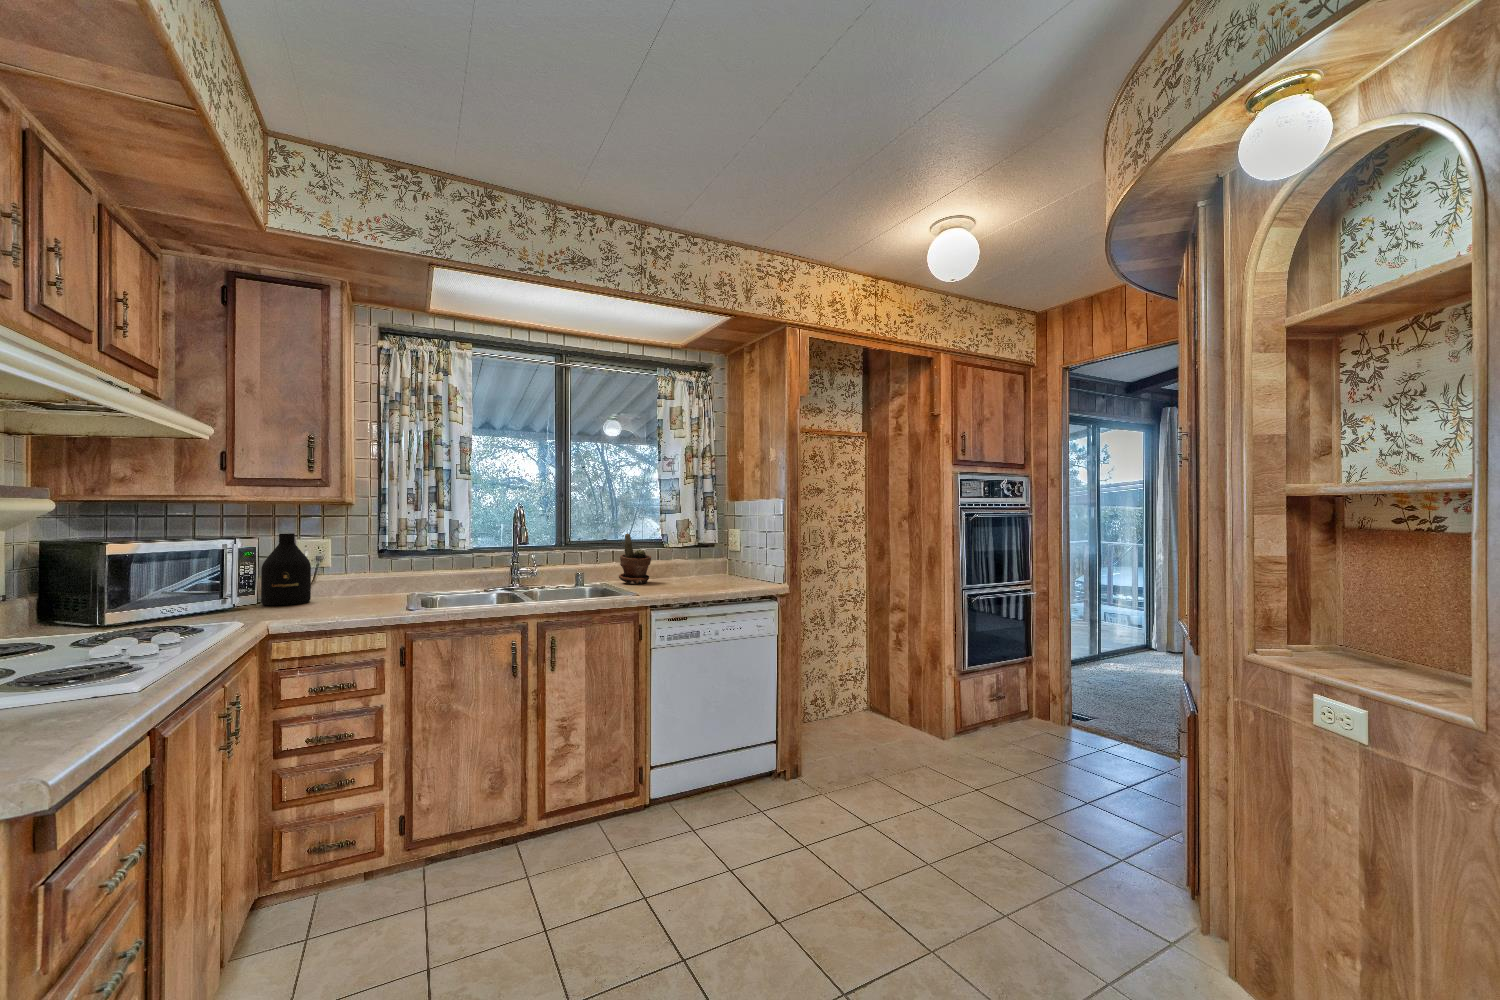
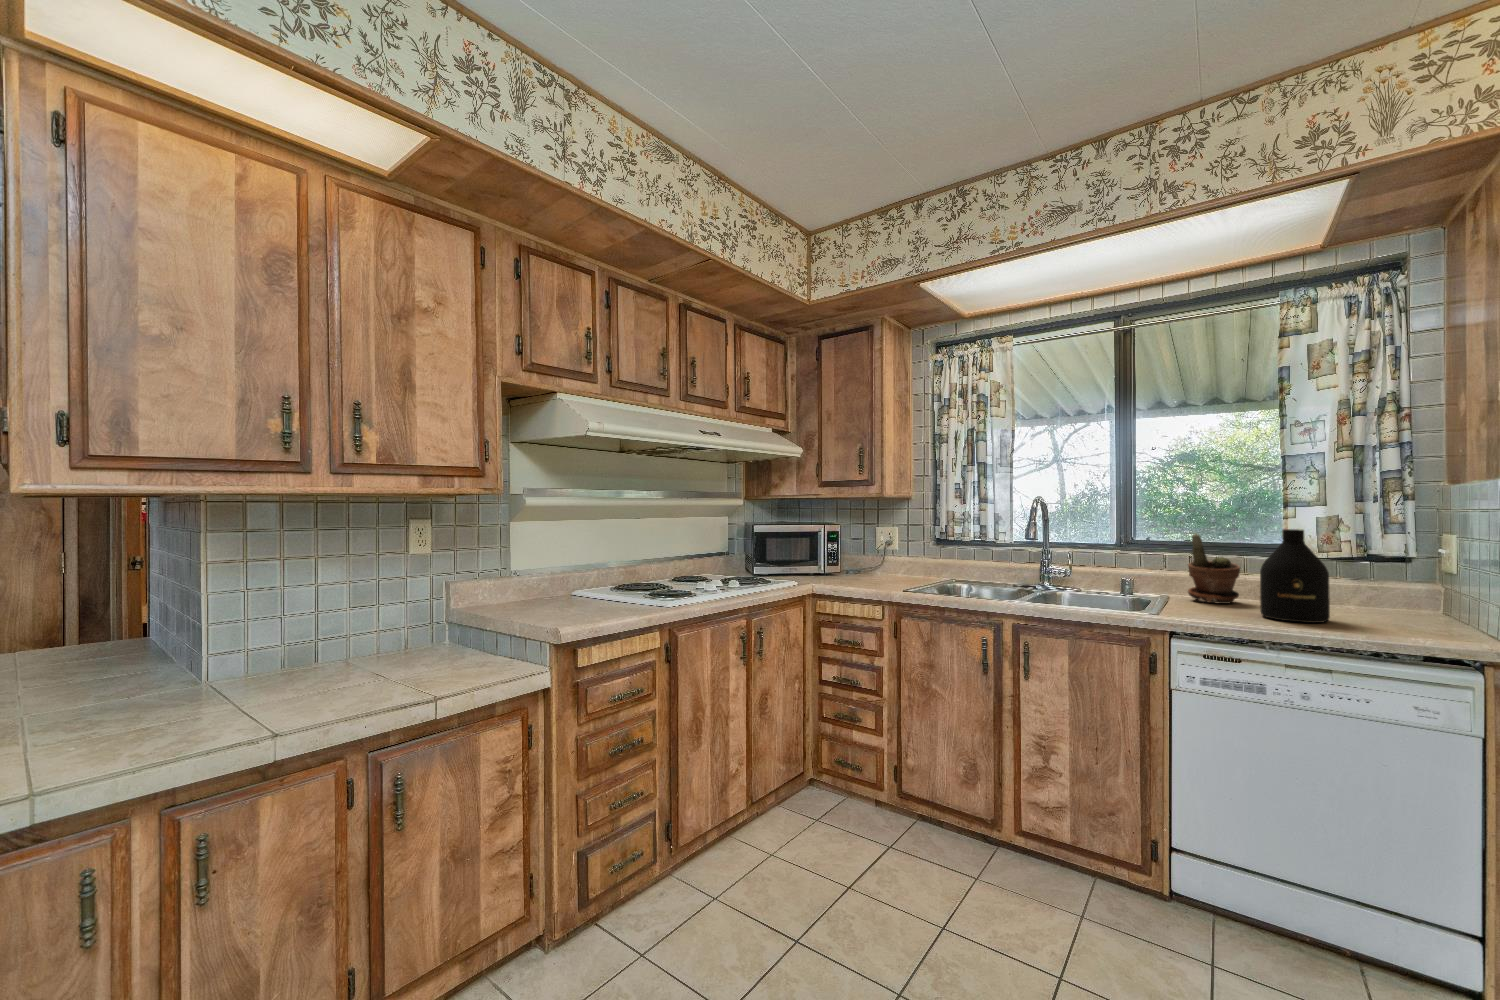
bottle: present [261,533,311,605] -> present [1260,529,1330,623]

